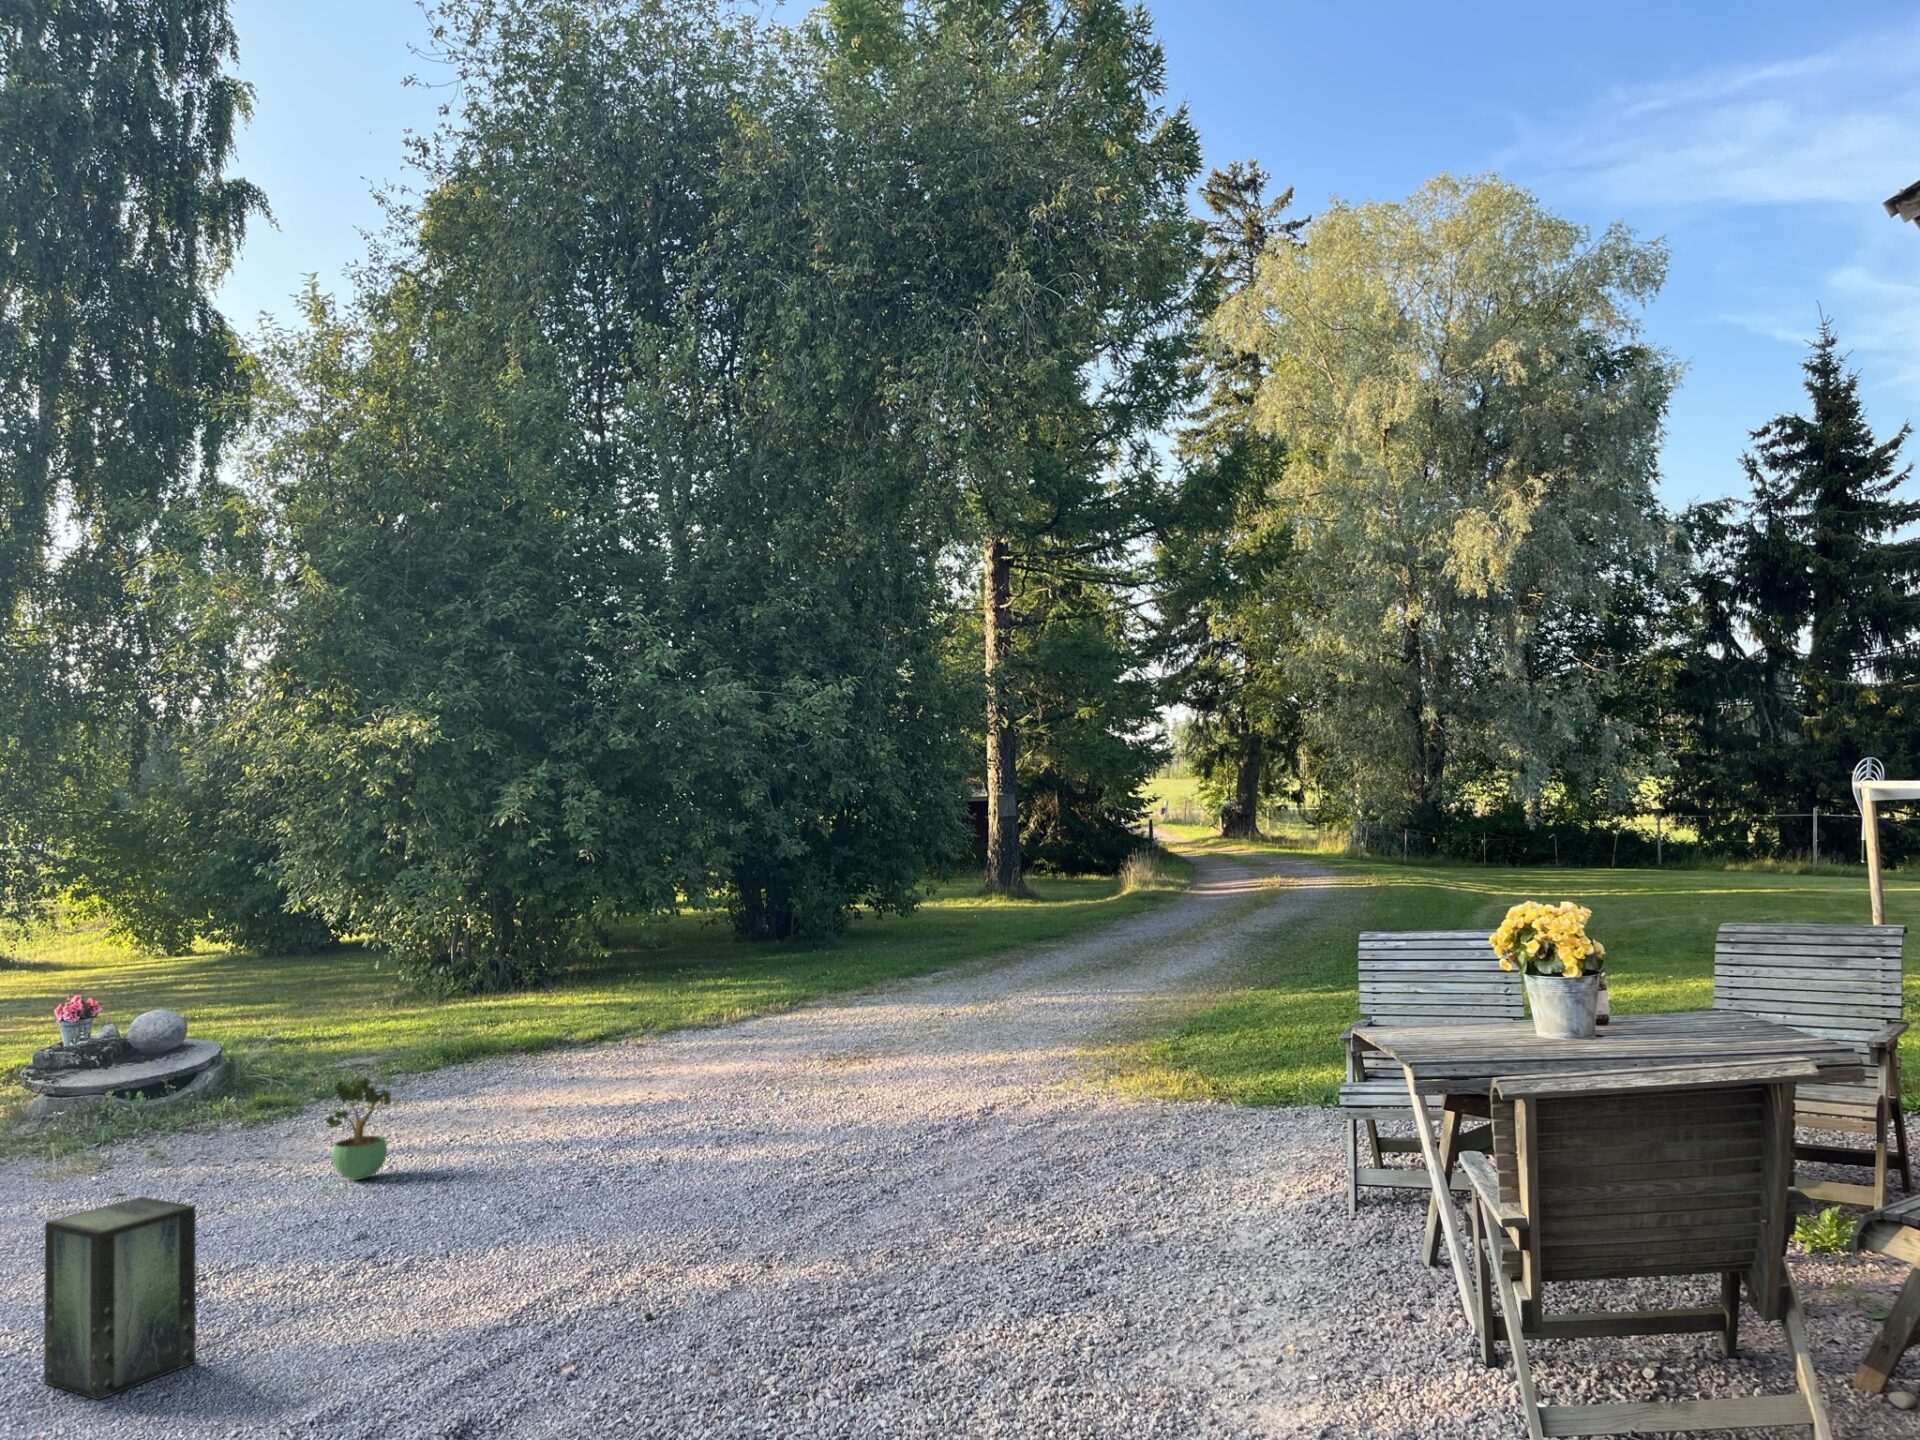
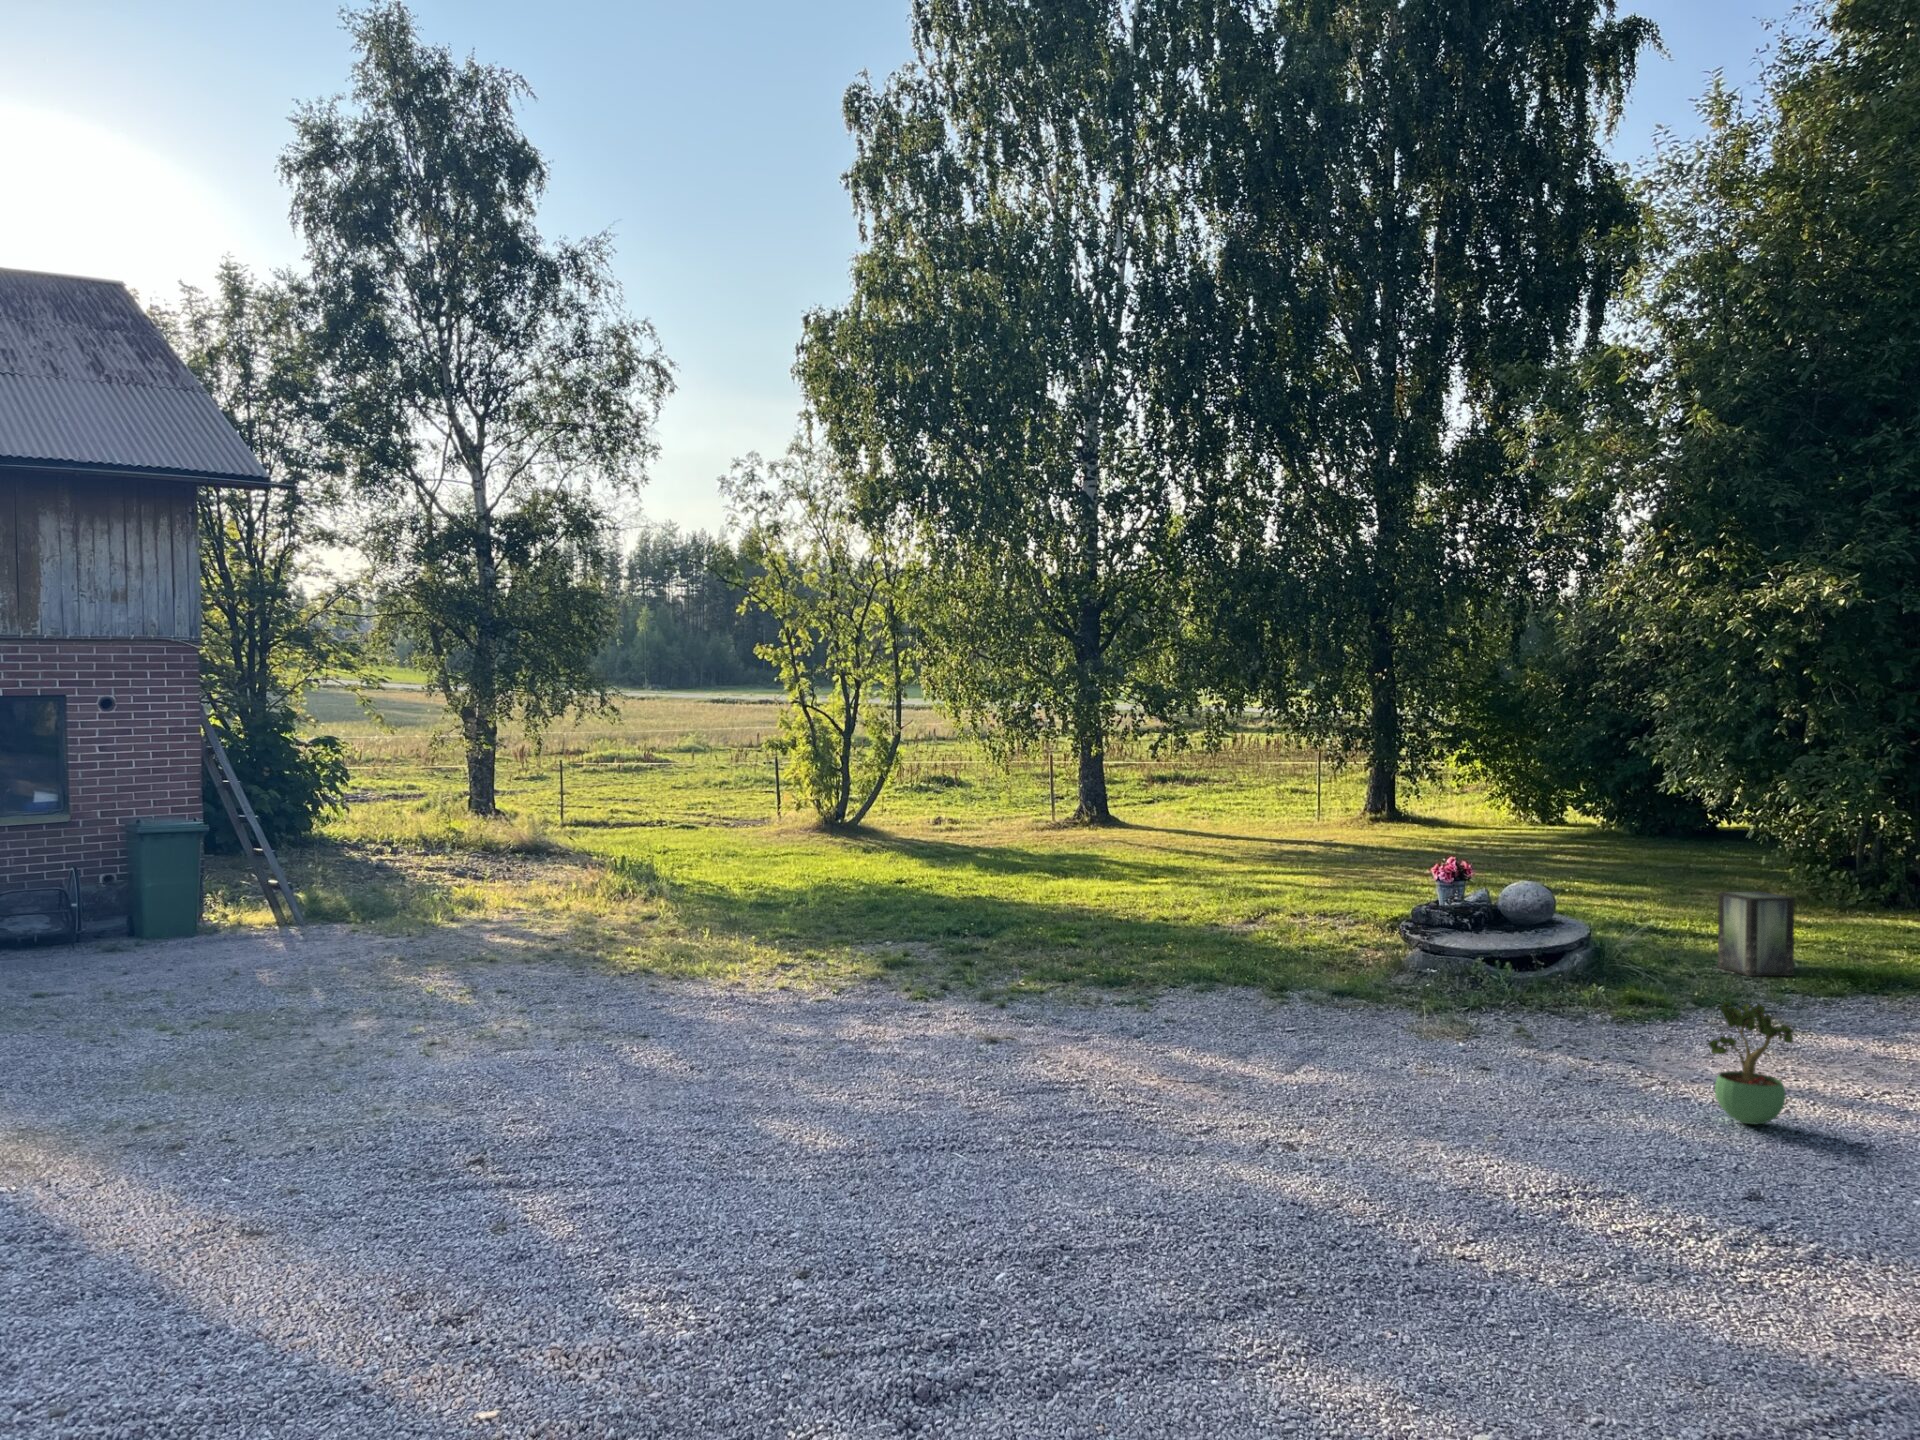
storage box: present [44,1197,196,1400] -> present [1718,892,1795,976]

